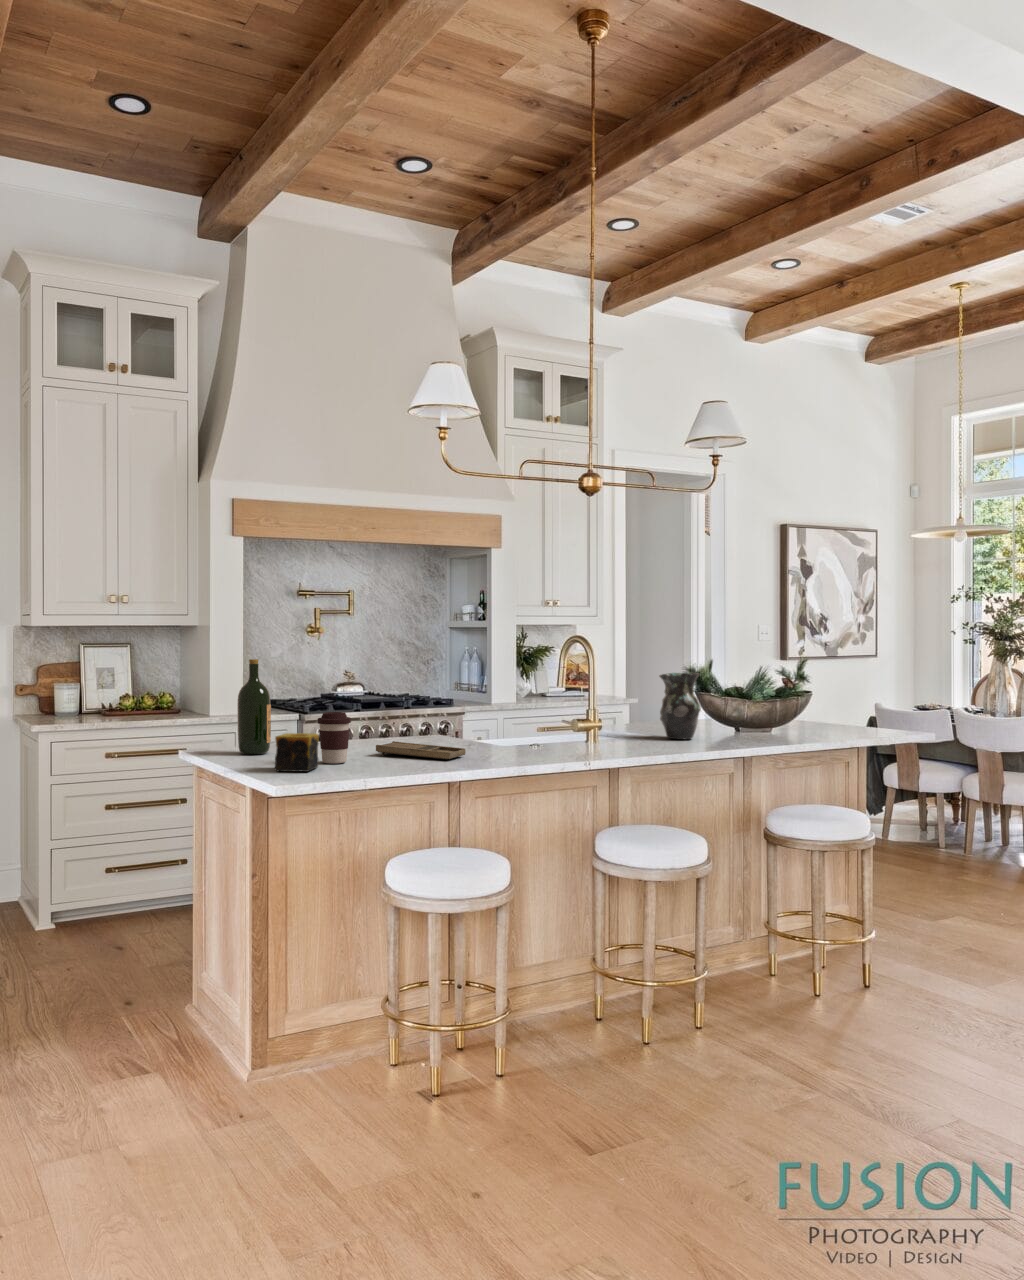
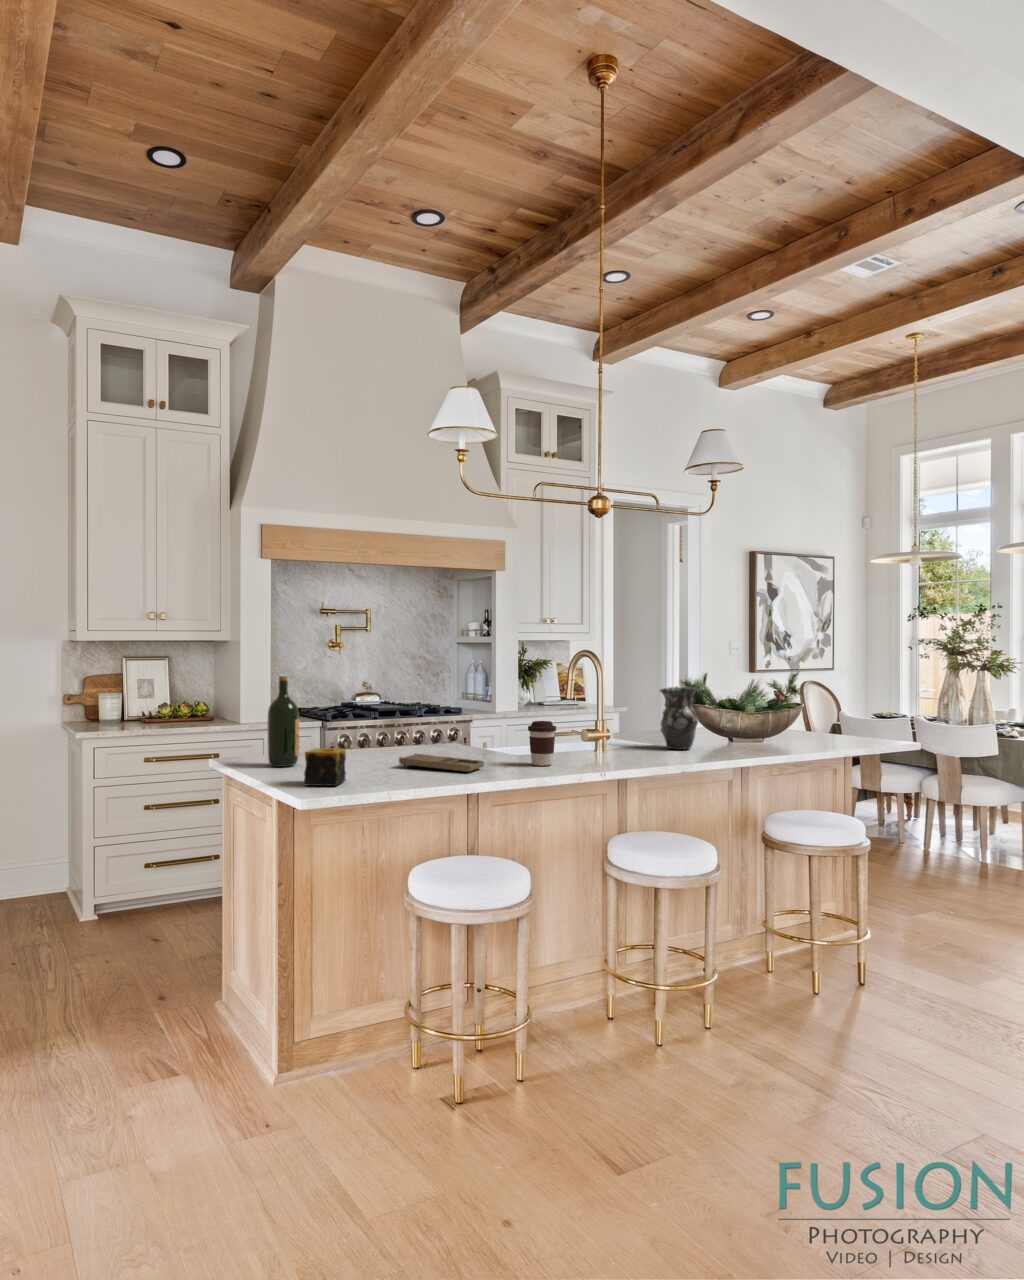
coffee cup: present [318,712,351,764] -> present [528,721,556,766]

